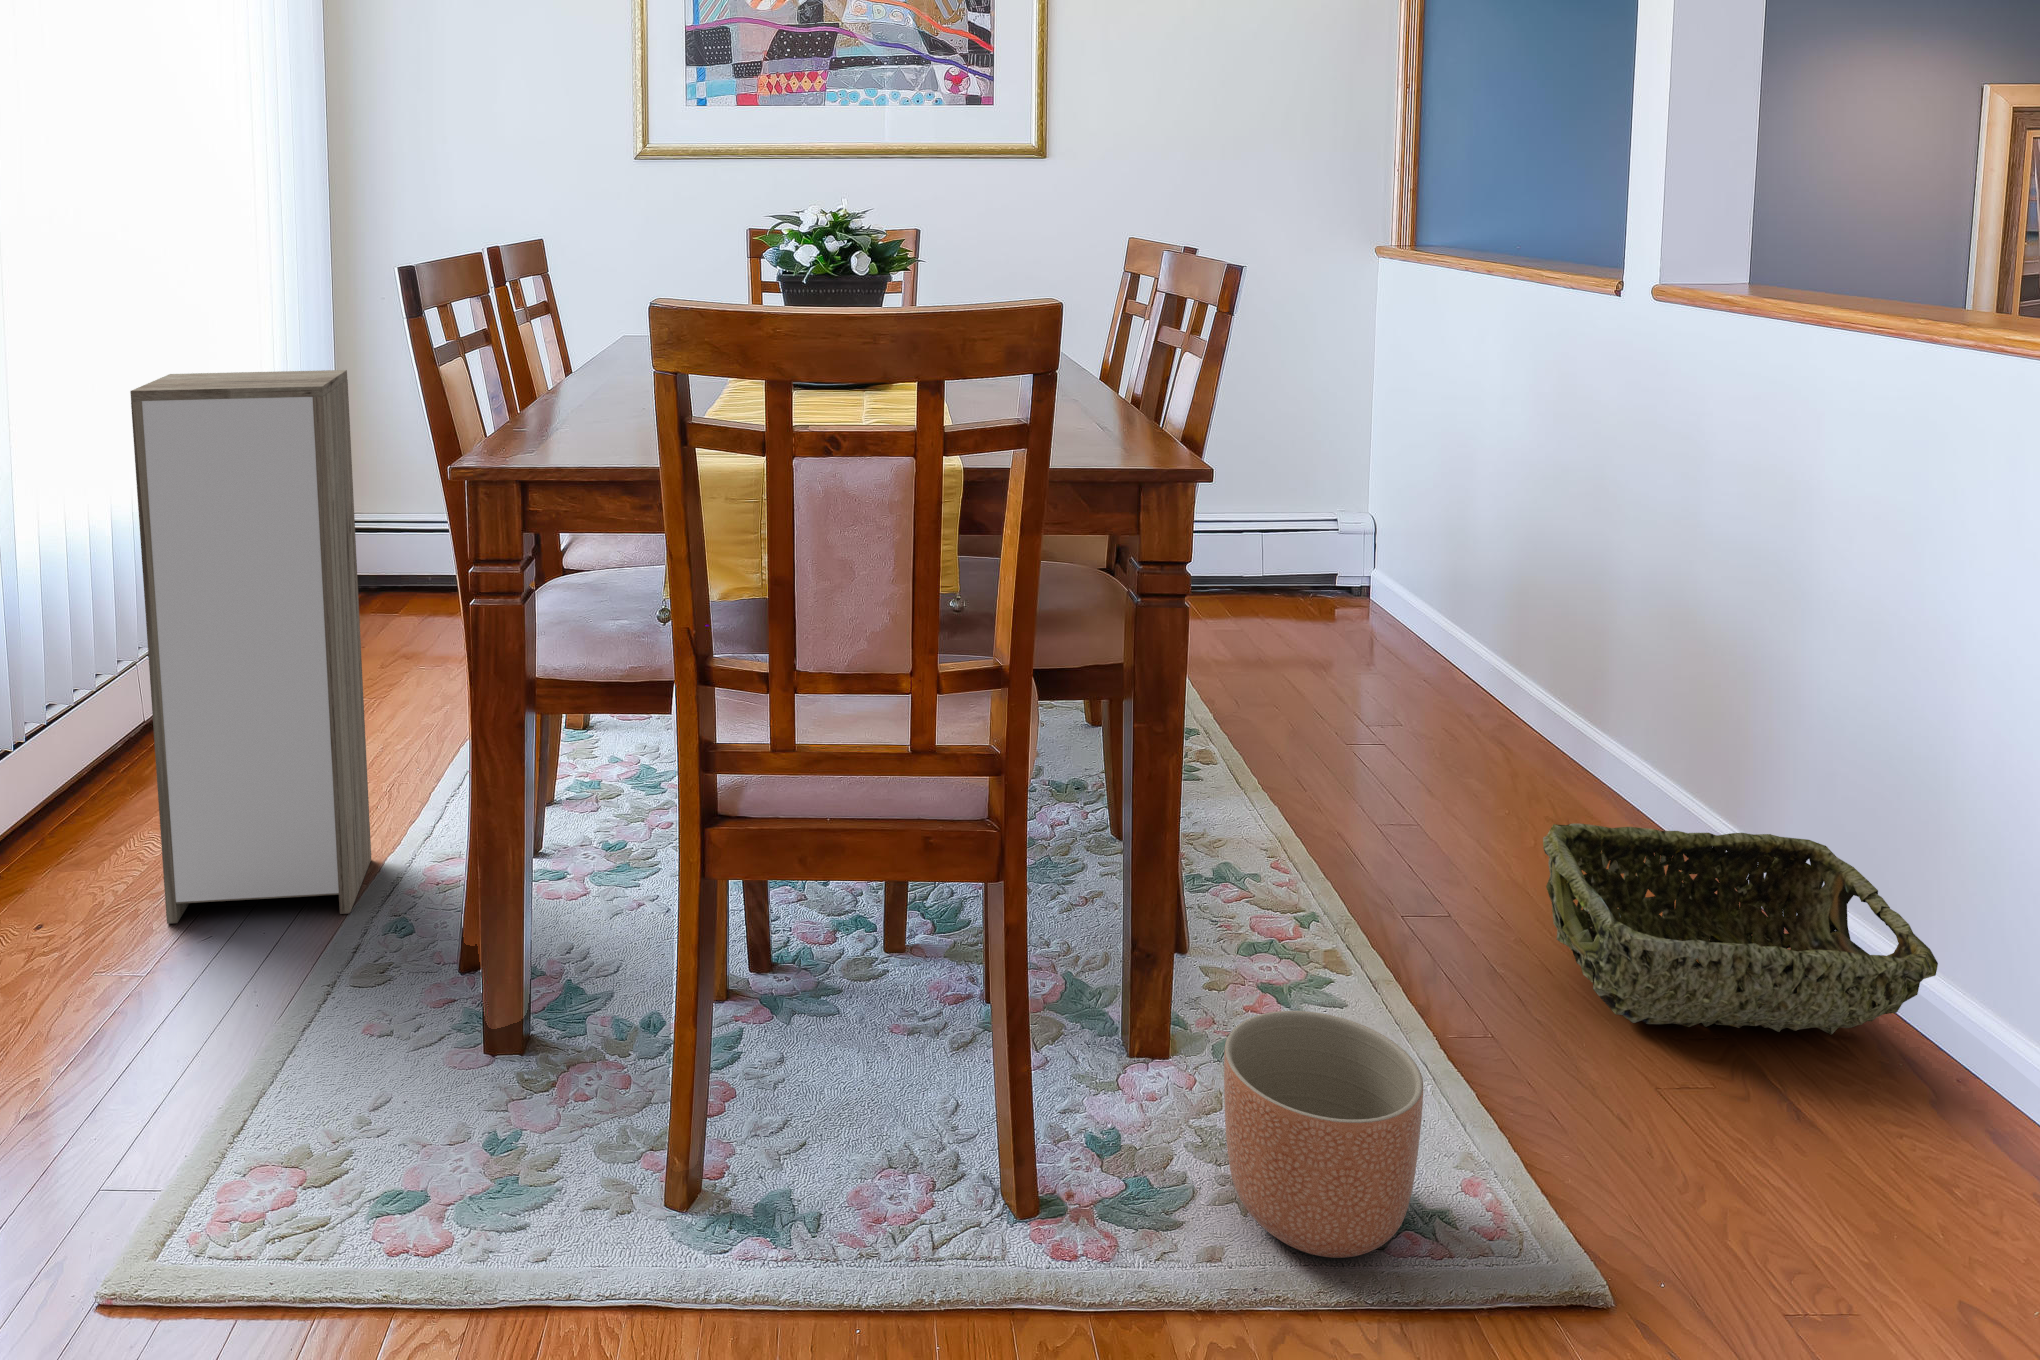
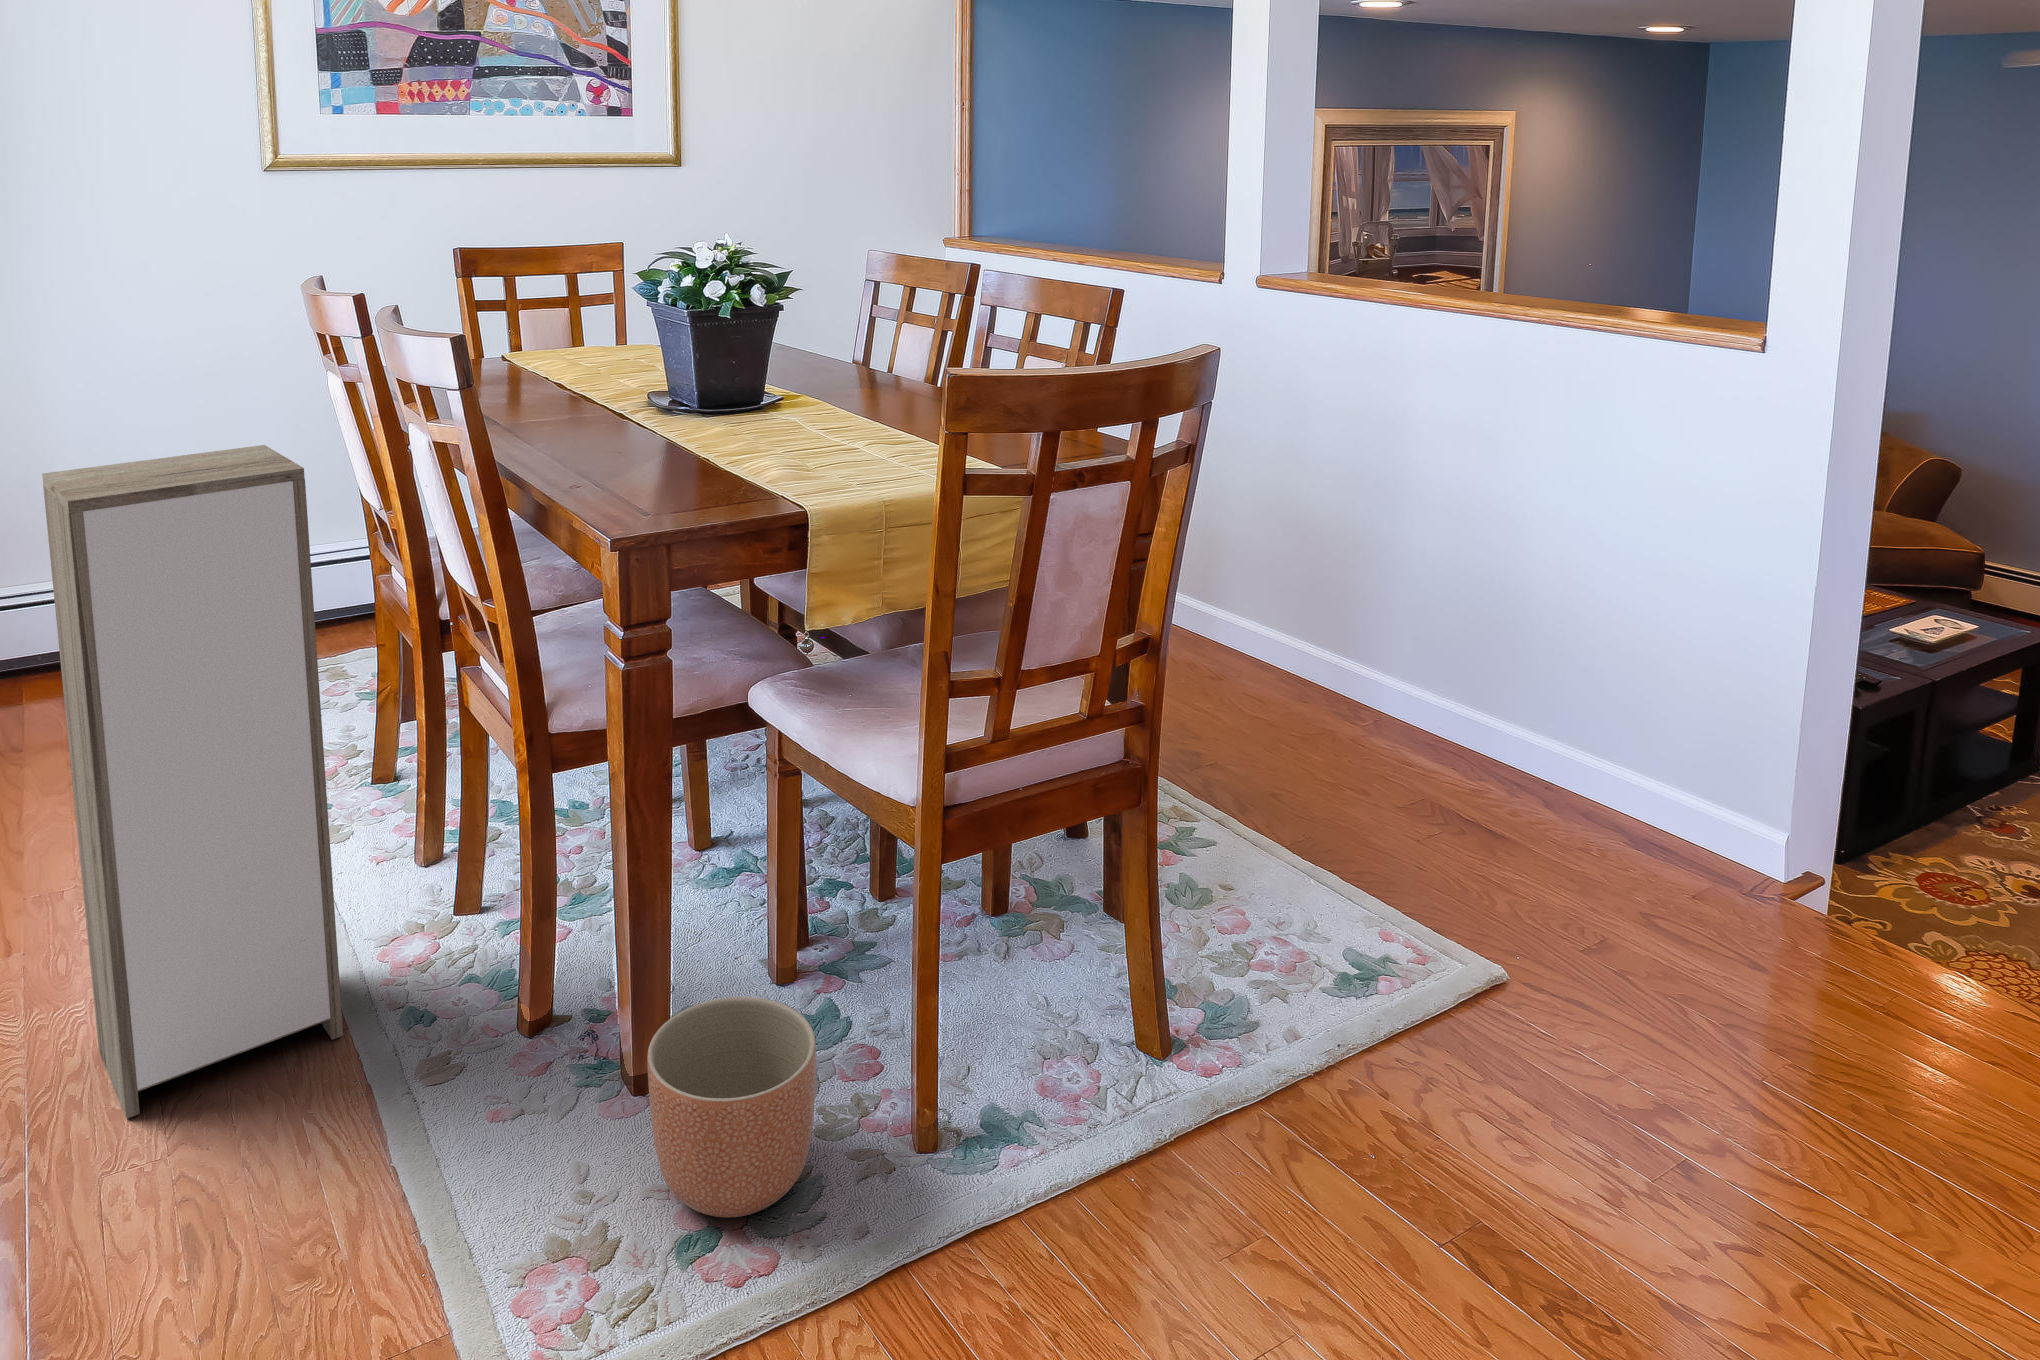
woven basket: present [1543,824,1938,1035] -> none [1289,652,1516,799]
planter: present [1224,1011,1423,1258] -> present [647,997,816,1218]

